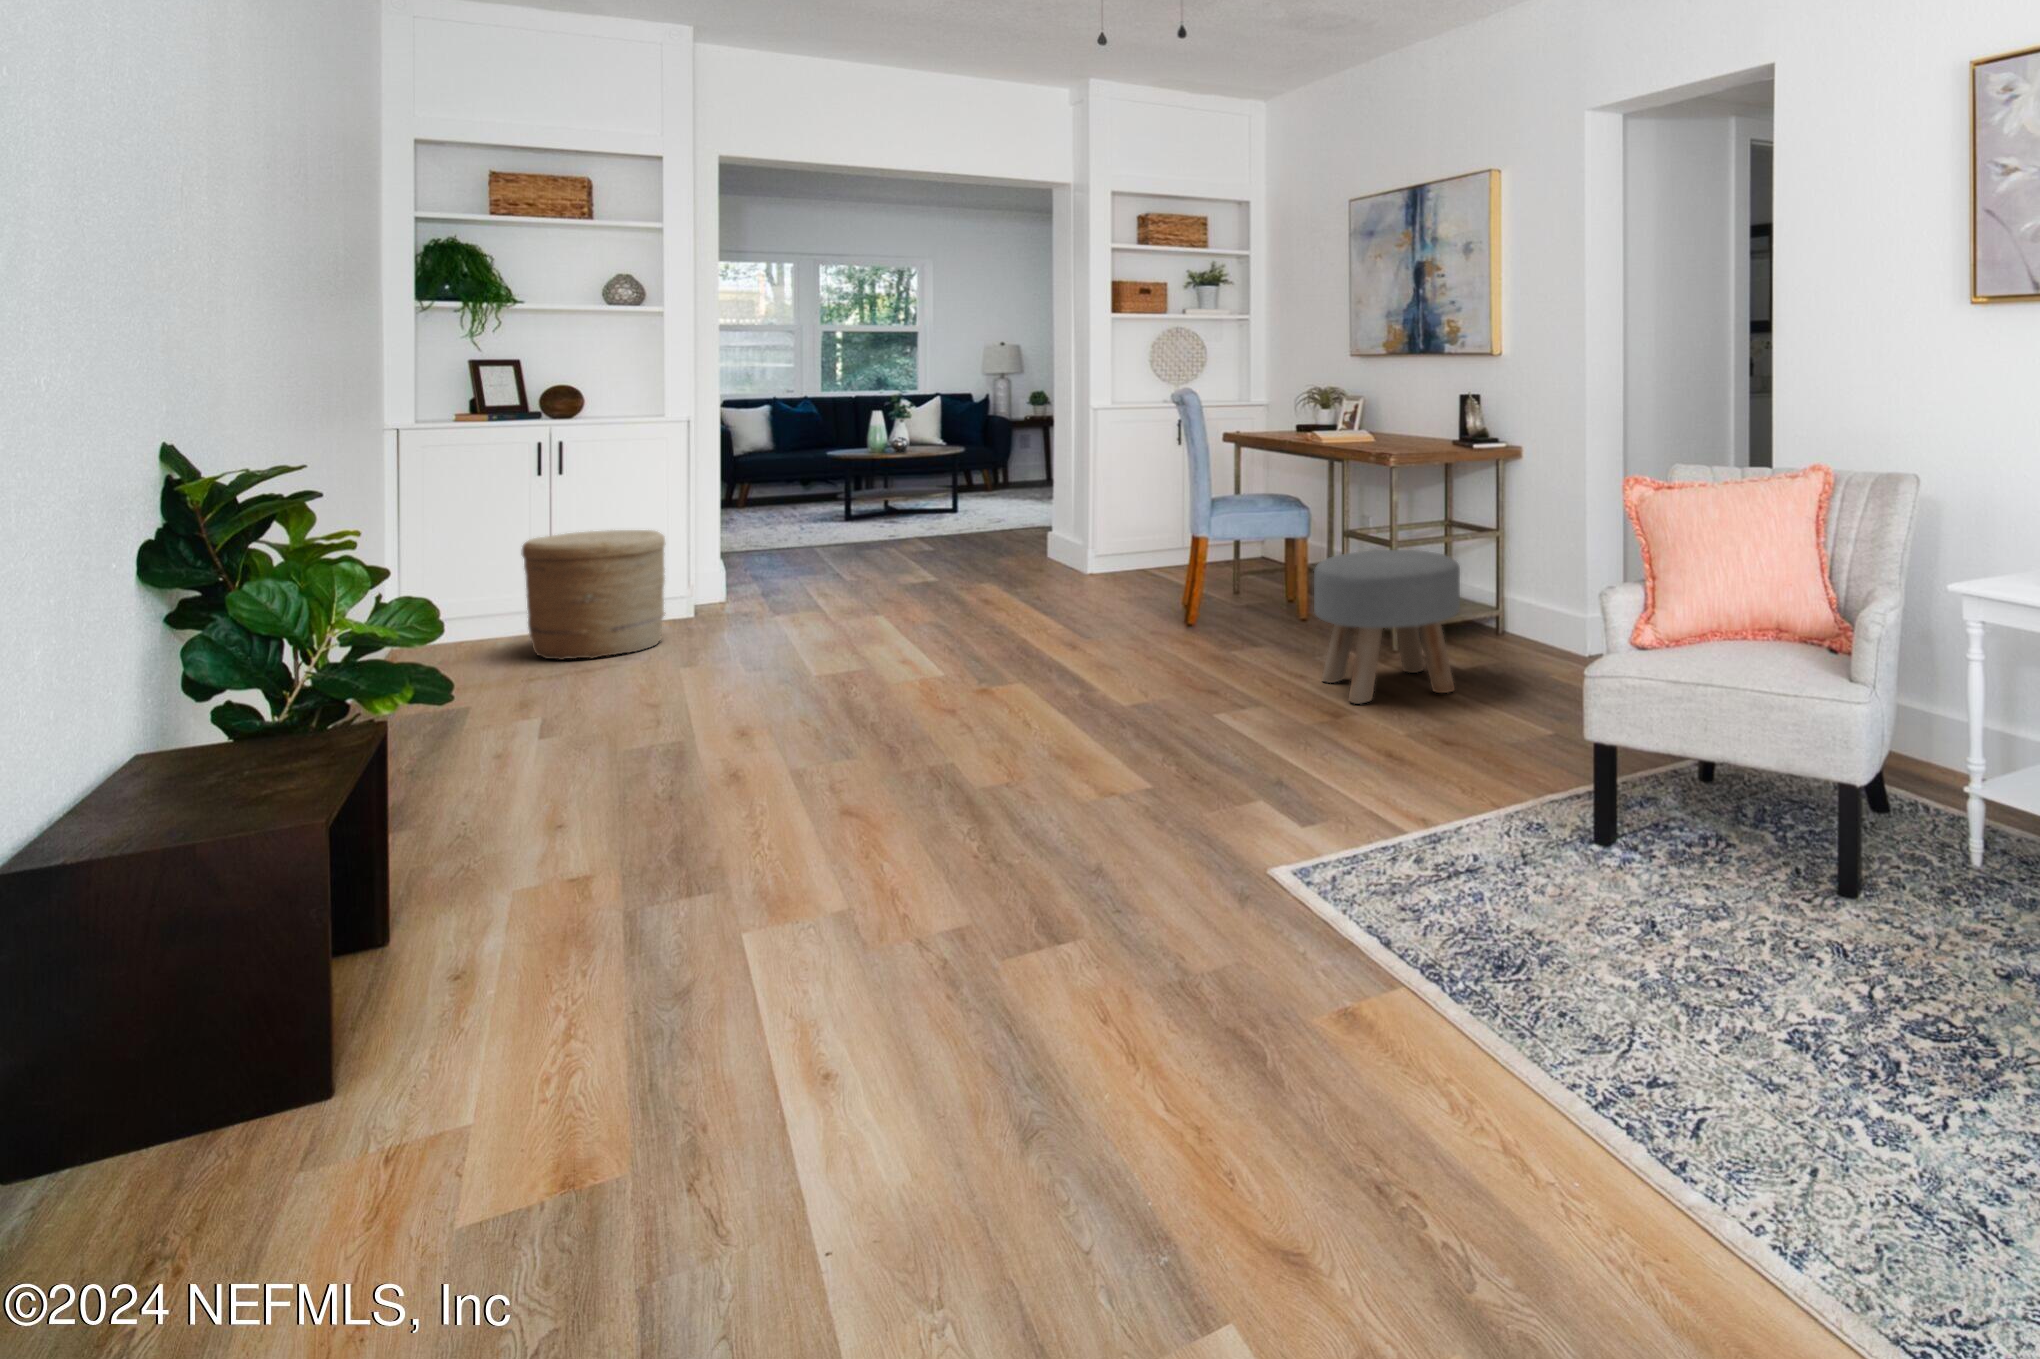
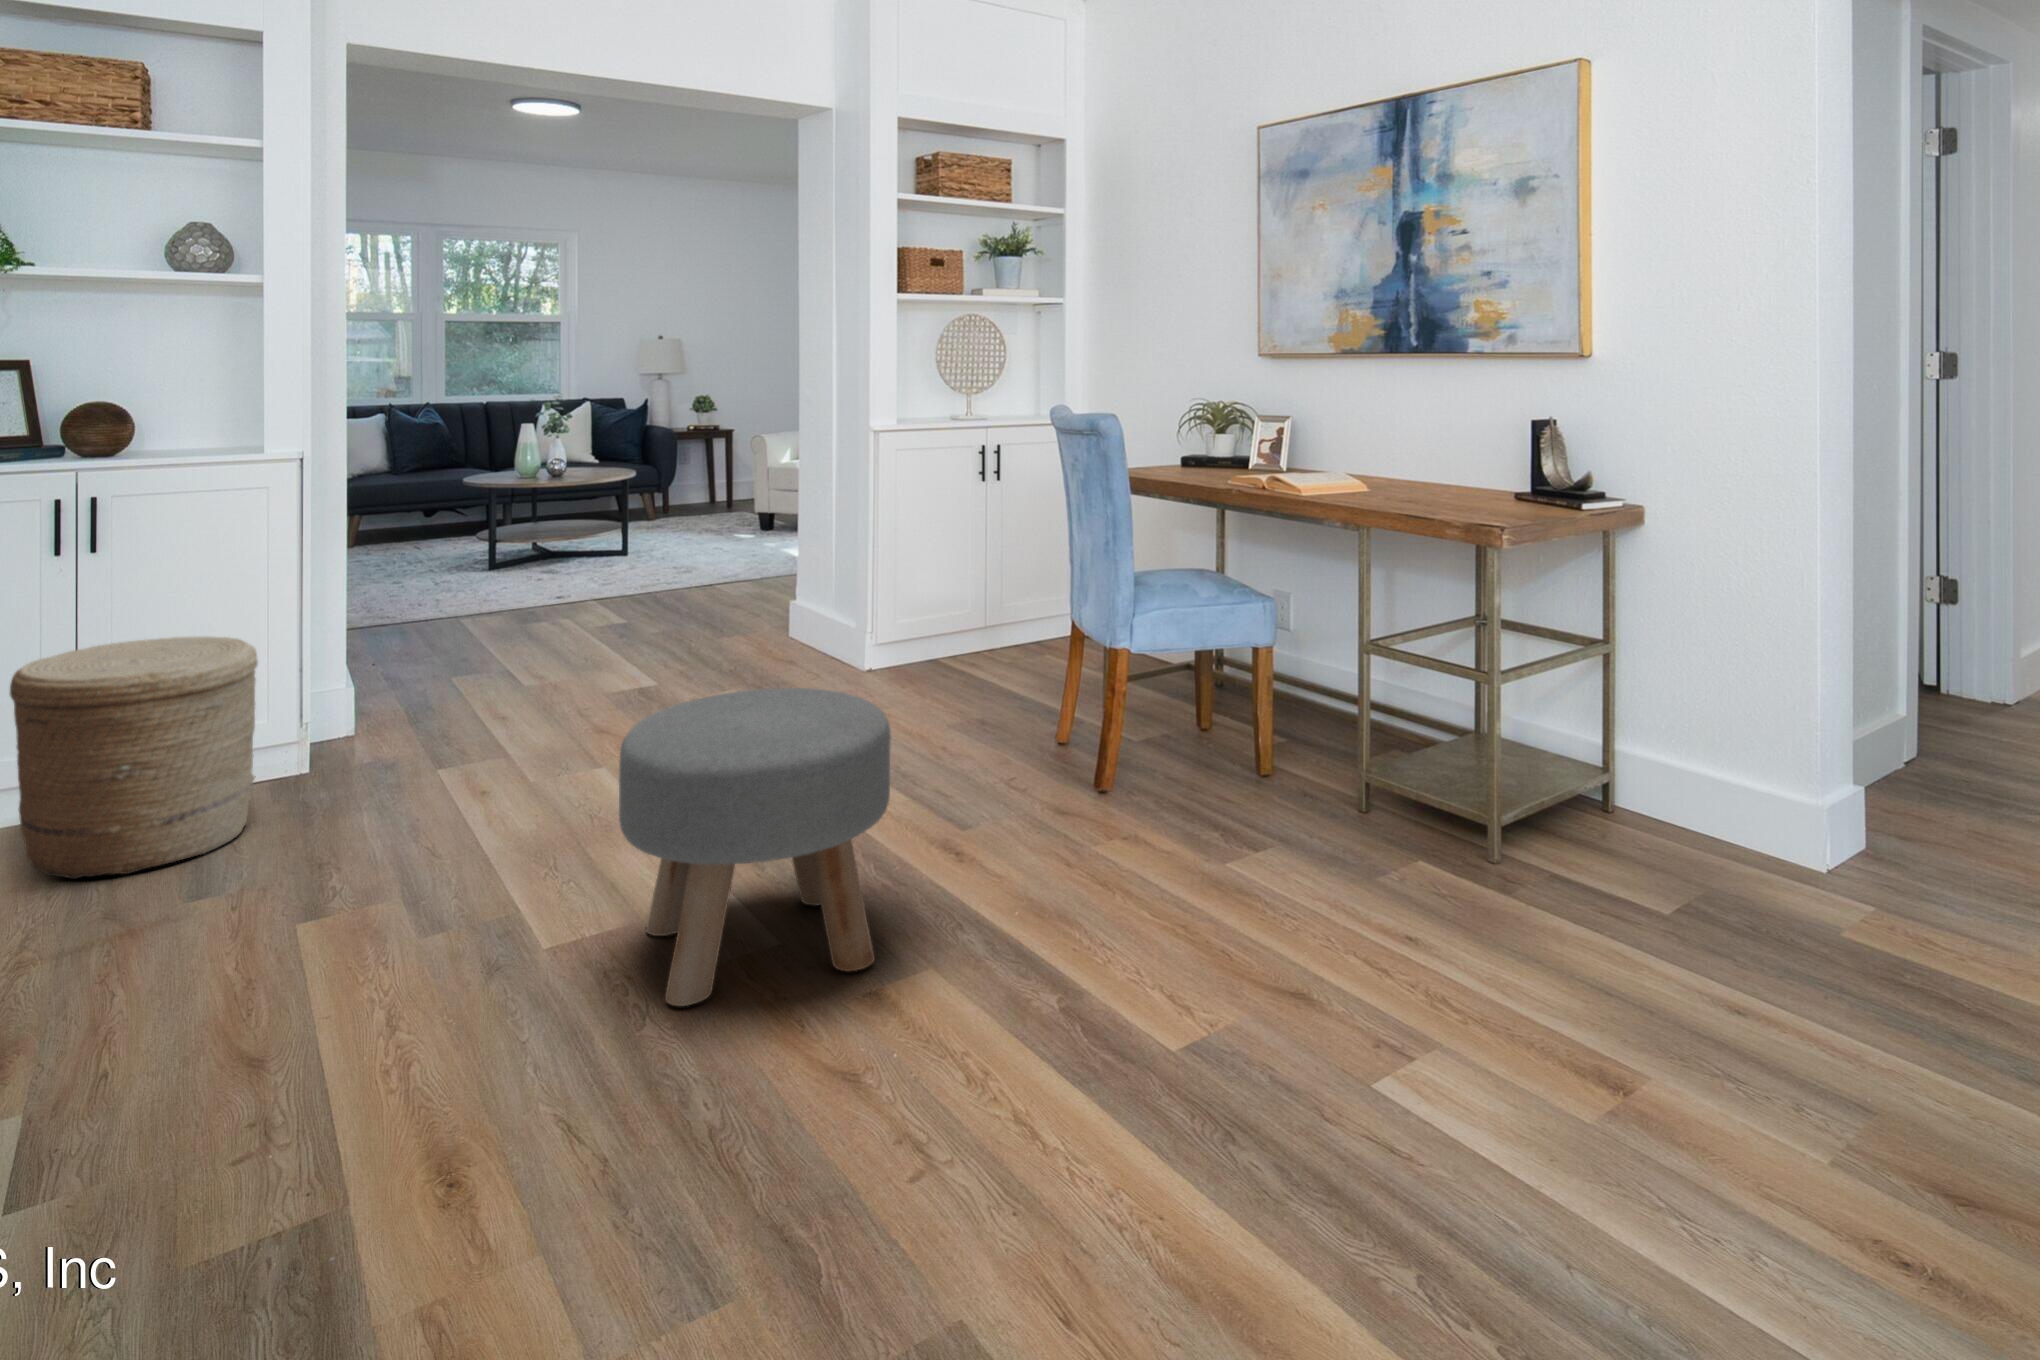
ottoman: present [1314,550,1460,704] -> present [619,688,891,1006]

